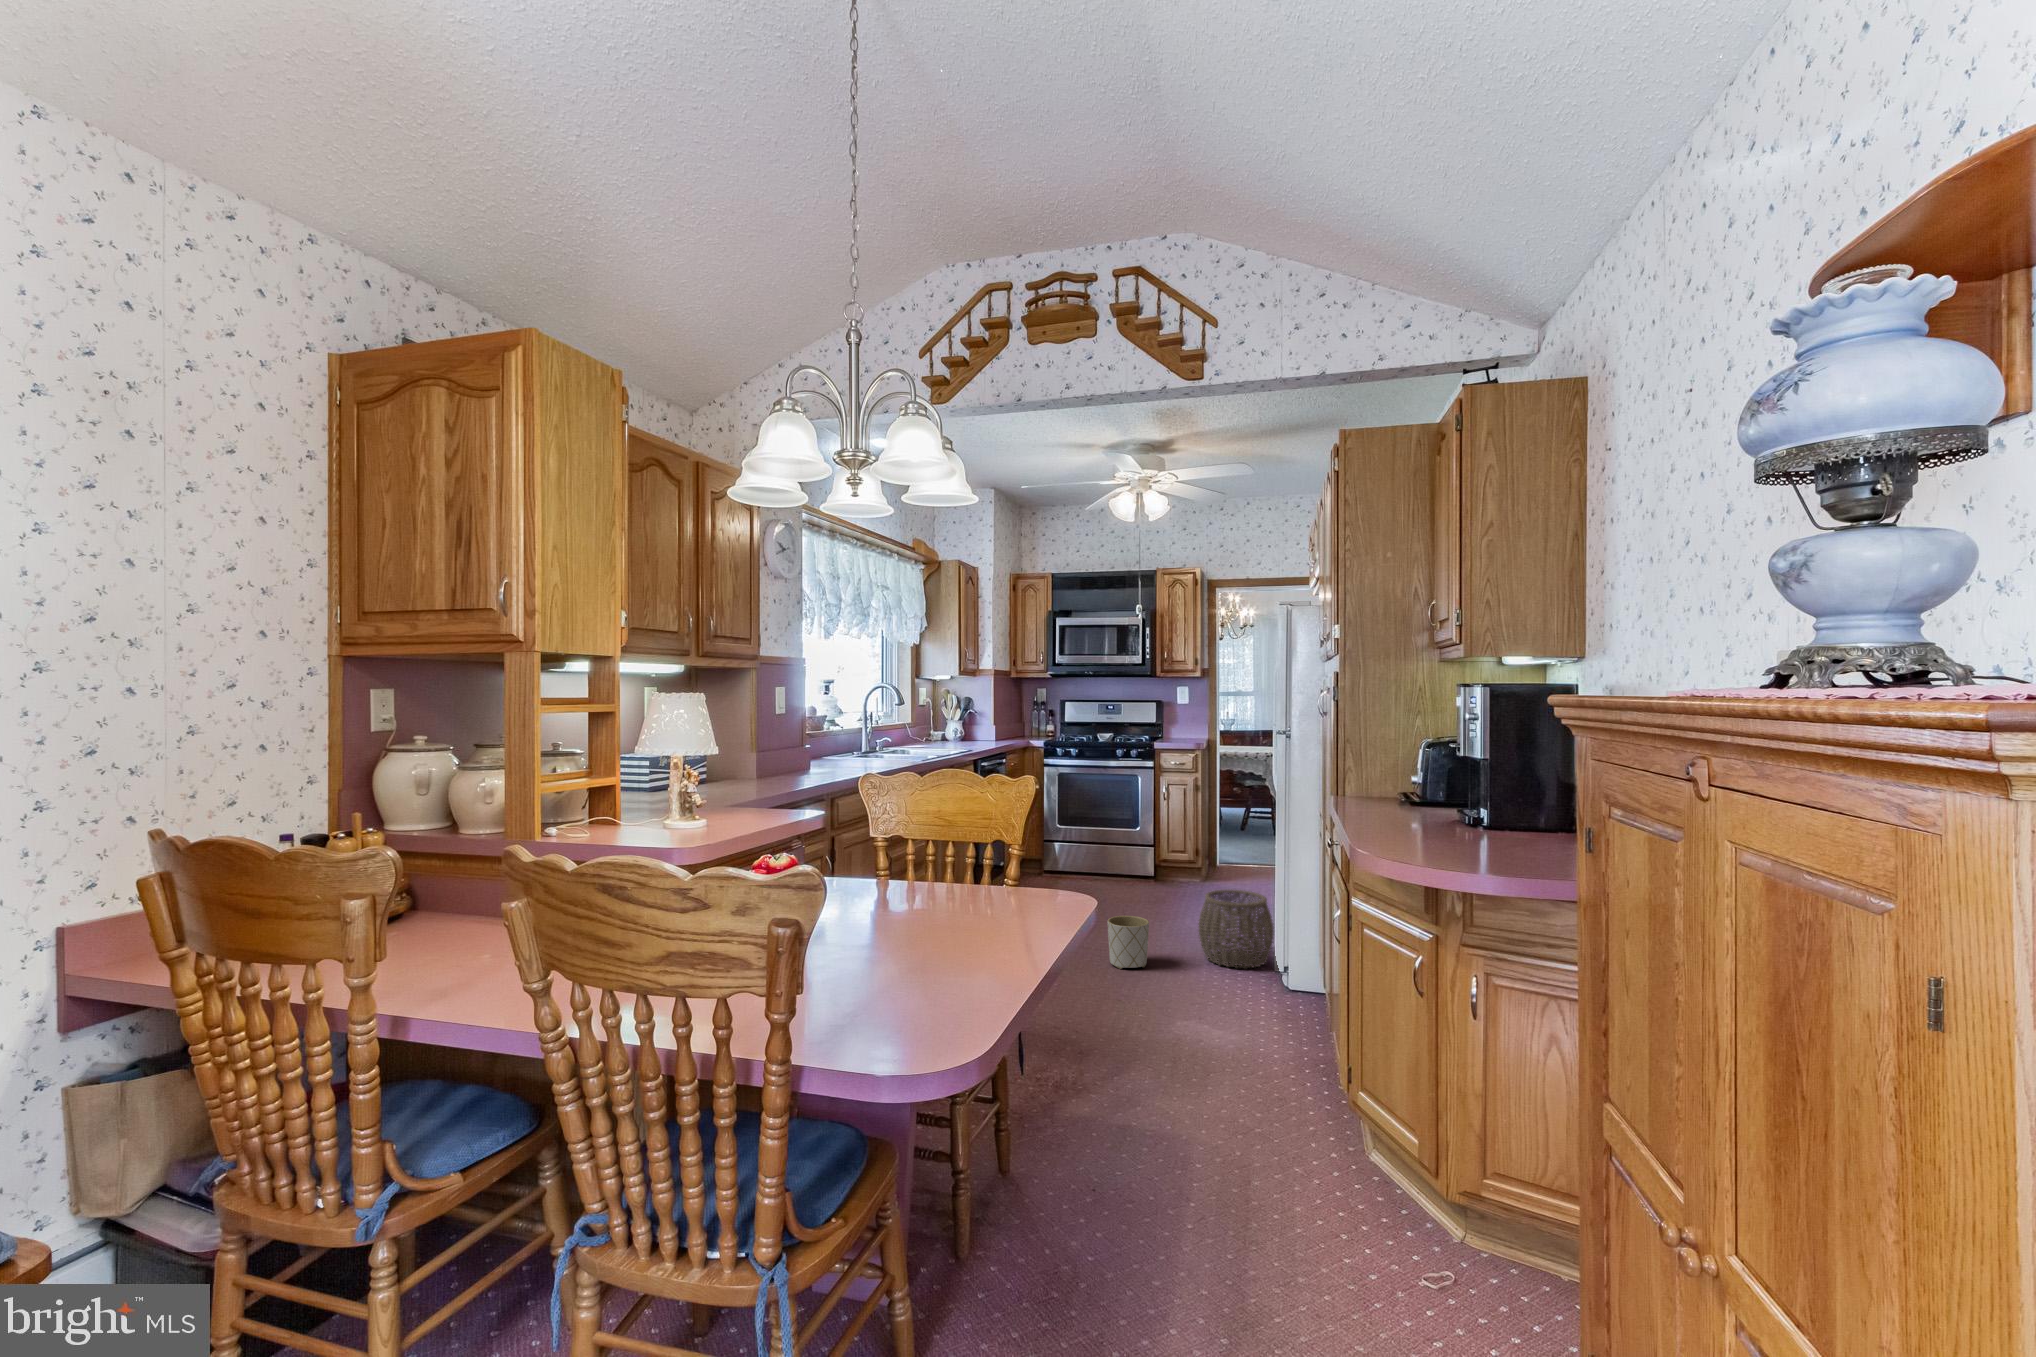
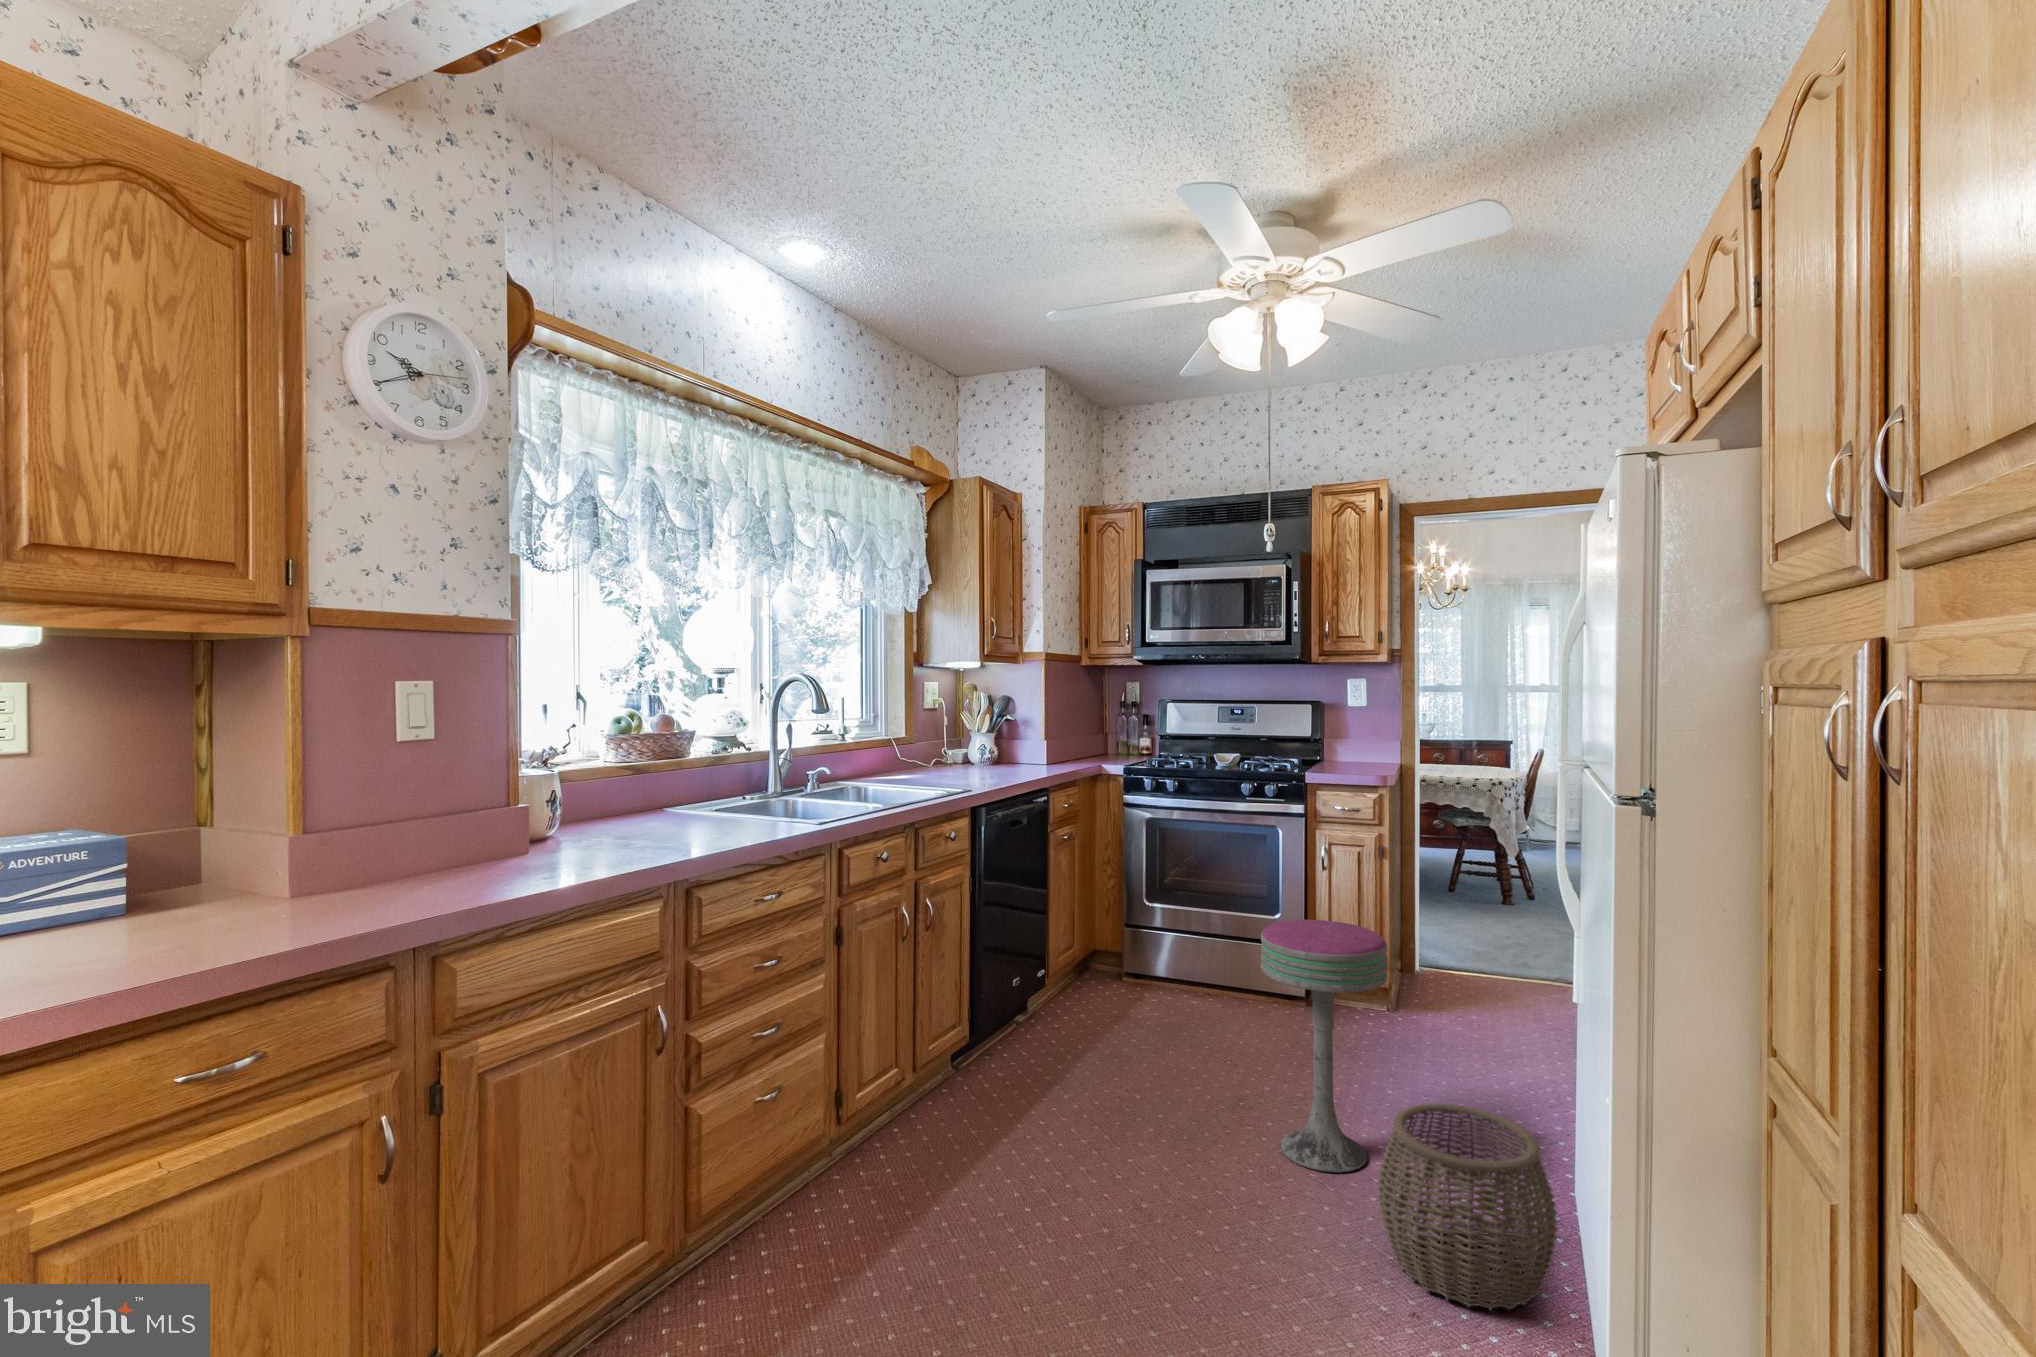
bar stool: none [1139,815,1202,936] -> present [1261,920,1387,1172]
planter: present [1107,916,1149,969] -> none [1176,1151,1266,1284]

